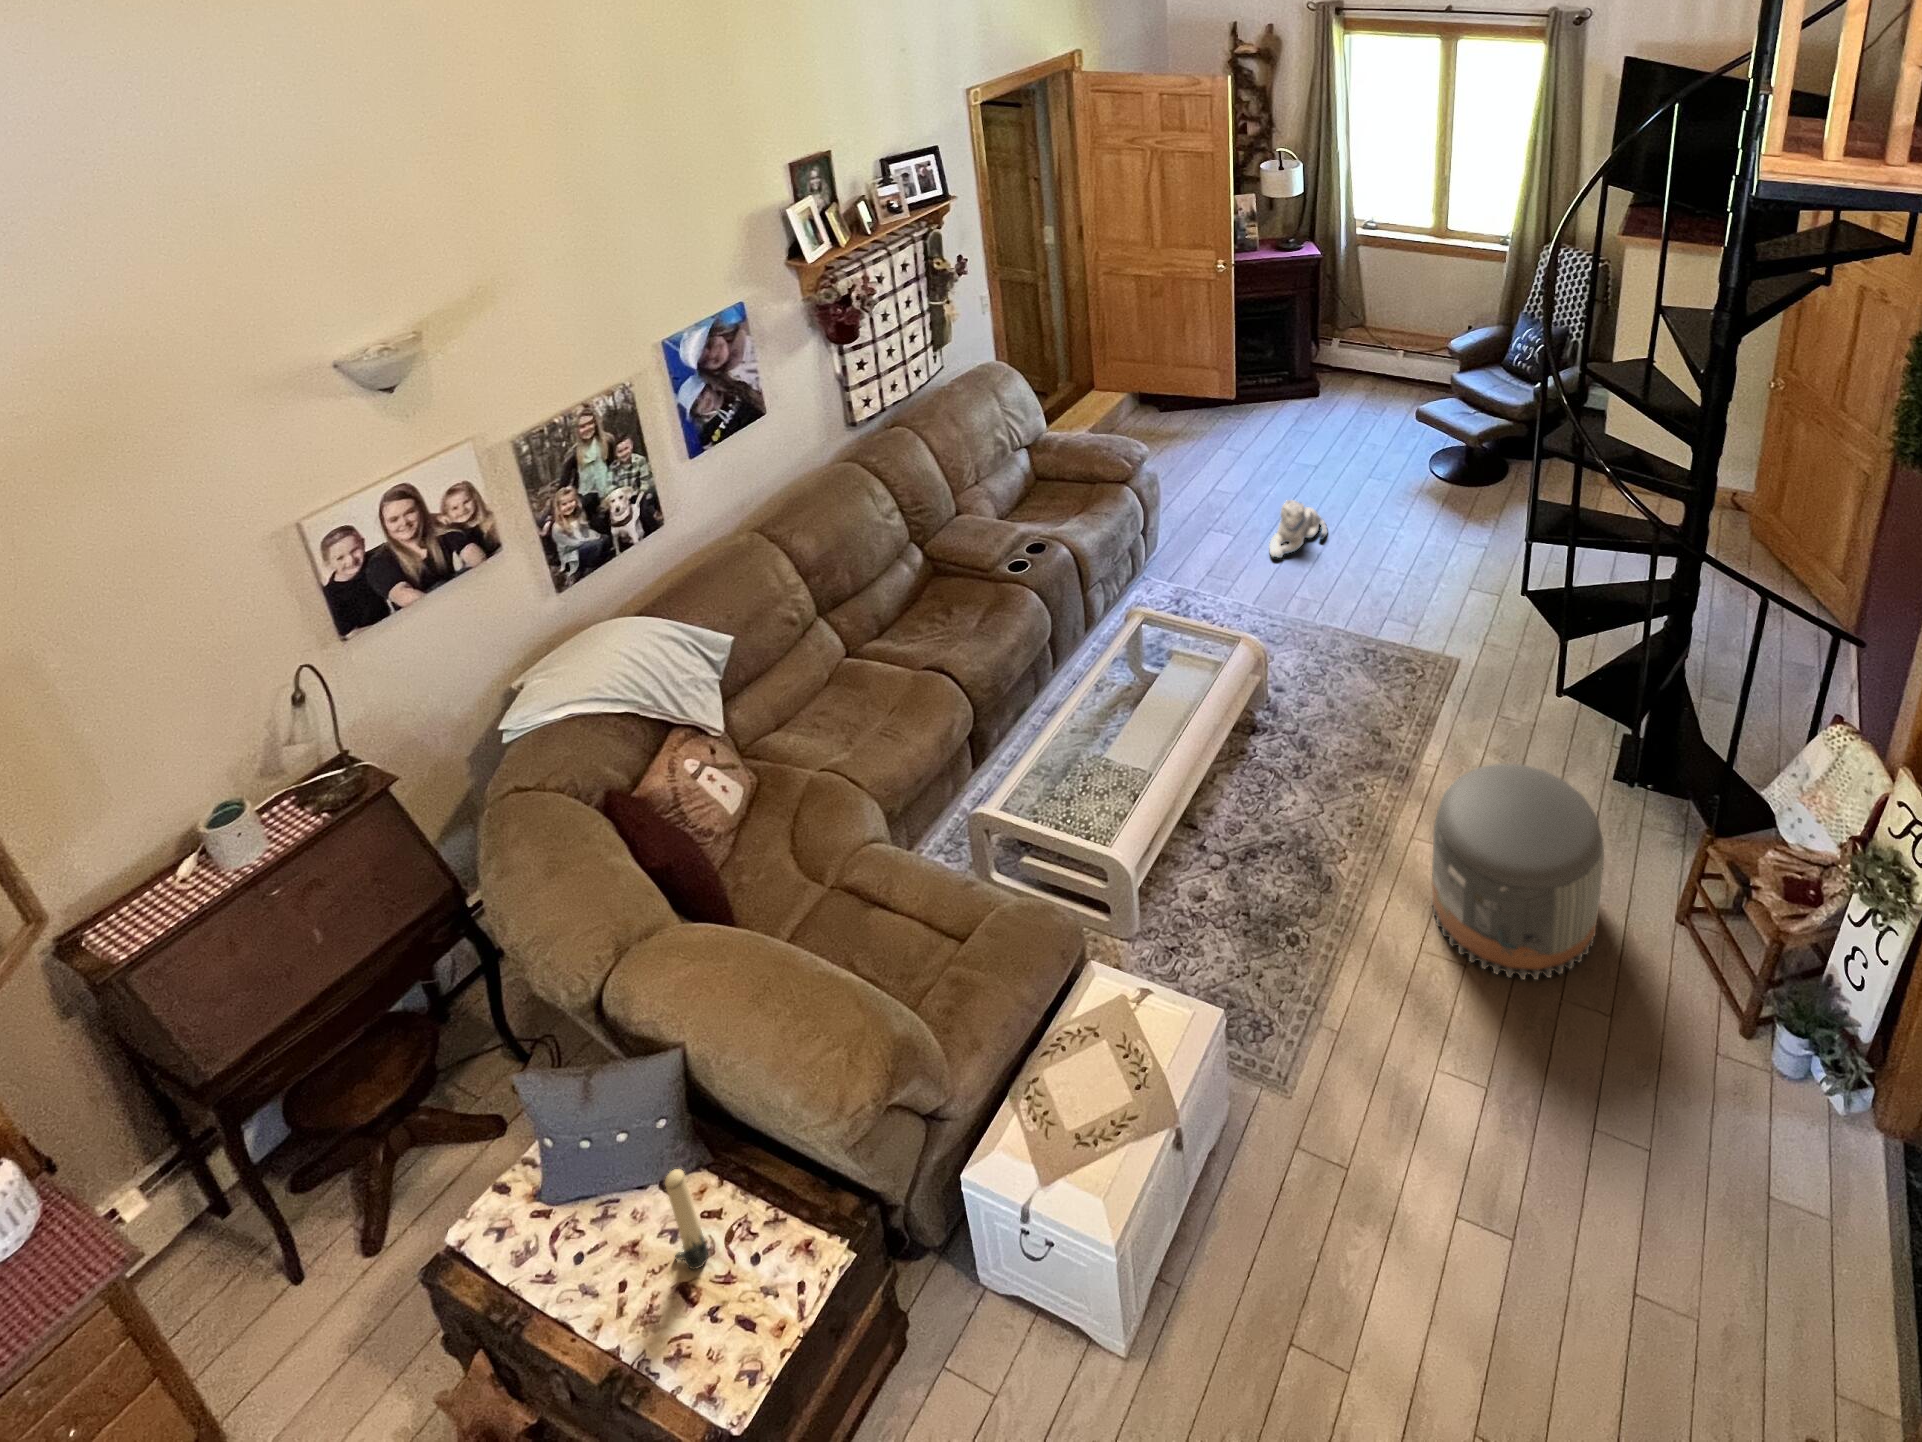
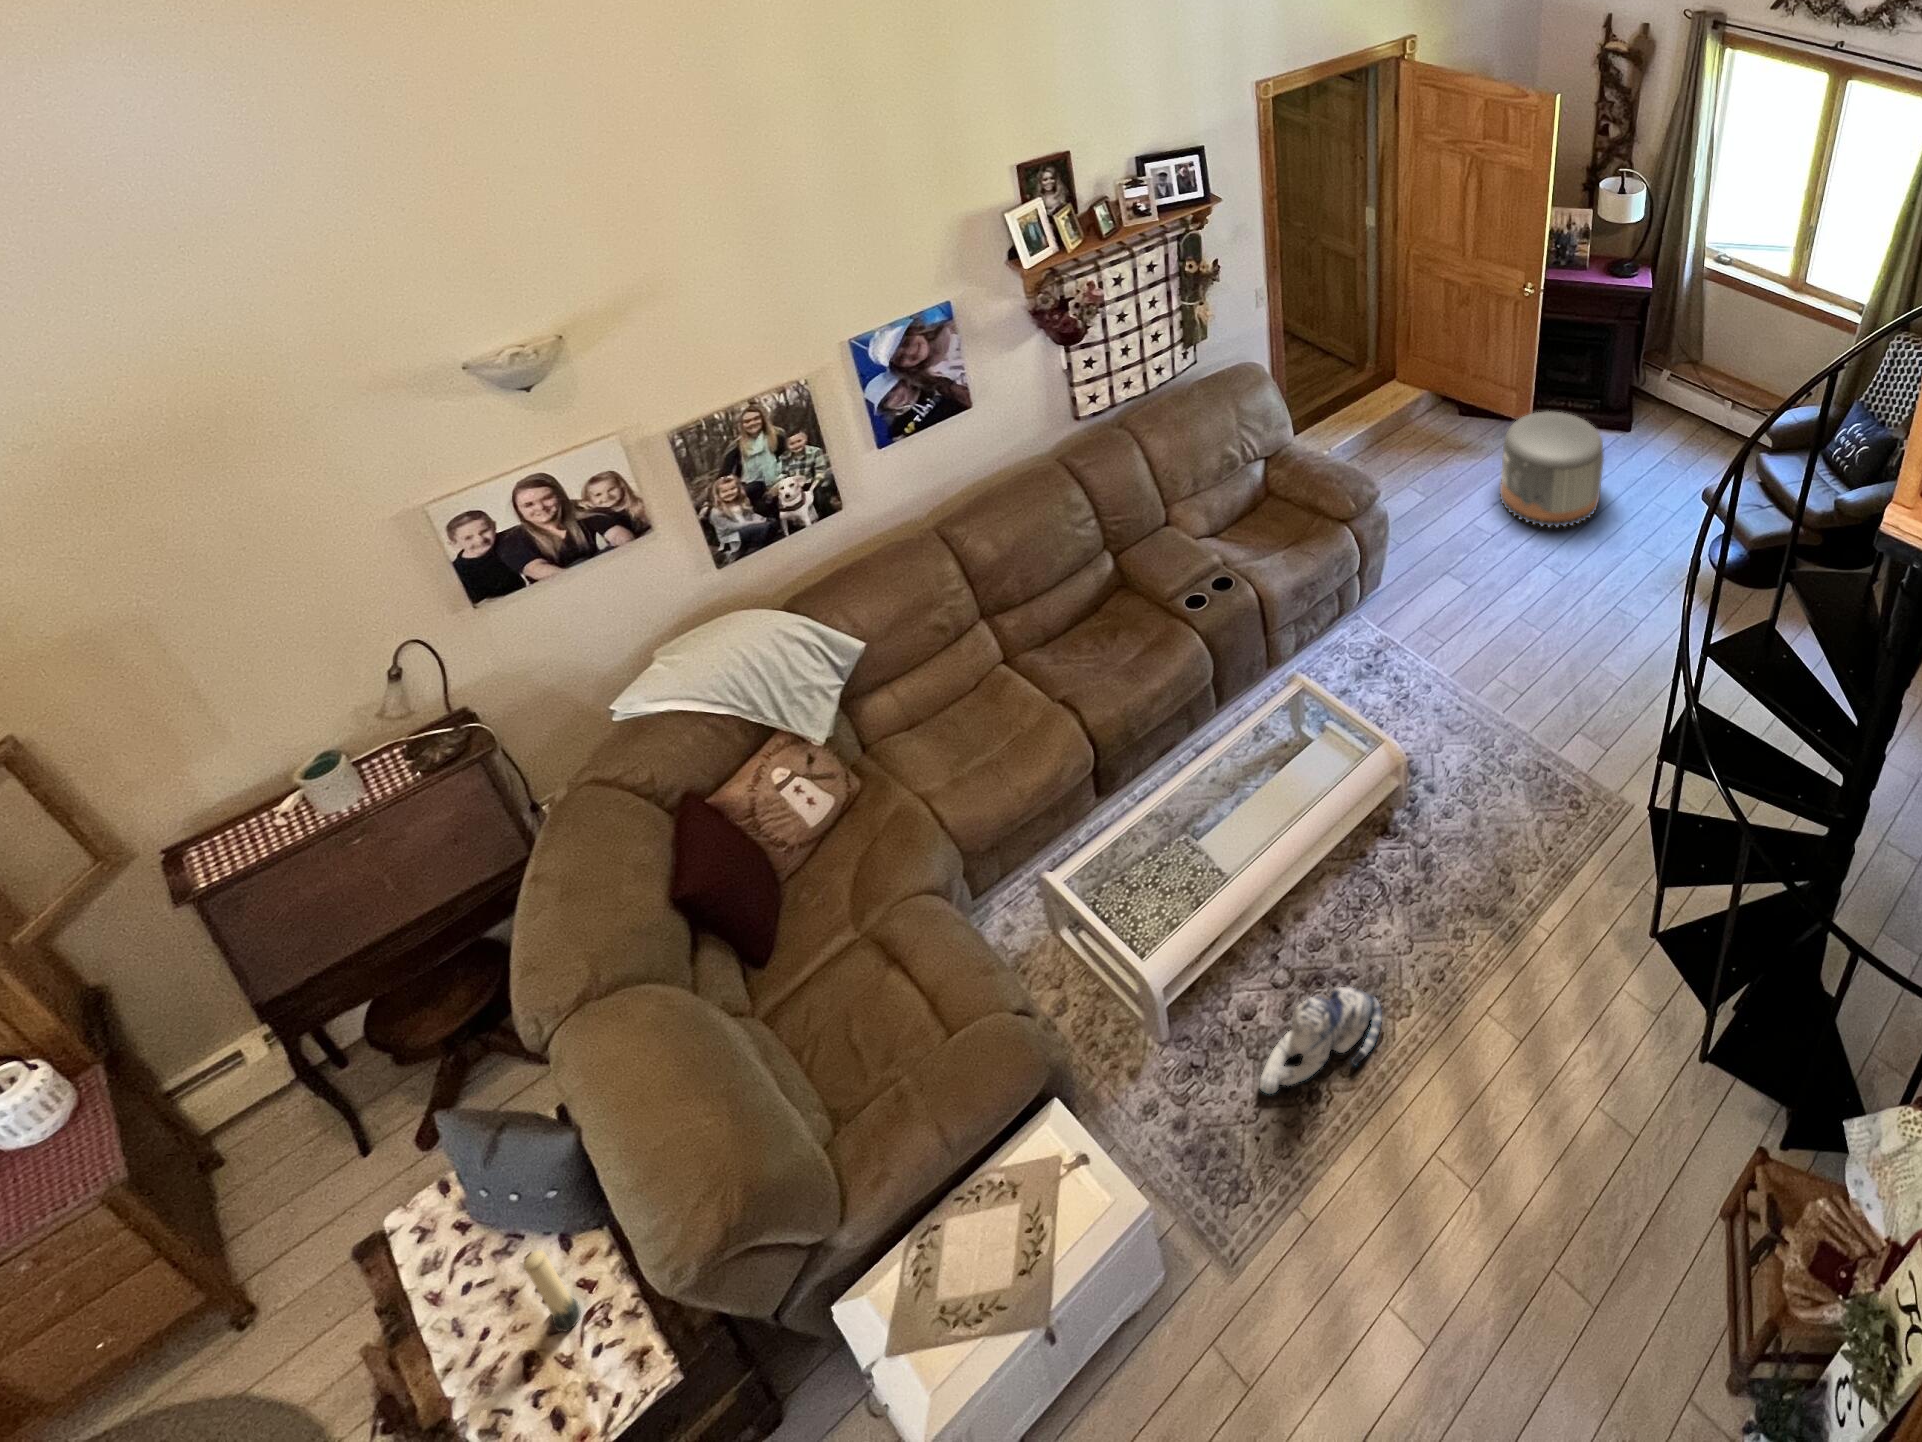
plush toy: present [1269,500,1327,558] -> present [1260,987,1382,1094]
pouf: present [1432,763,1604,980] -> present [1500,412,1604,527]

